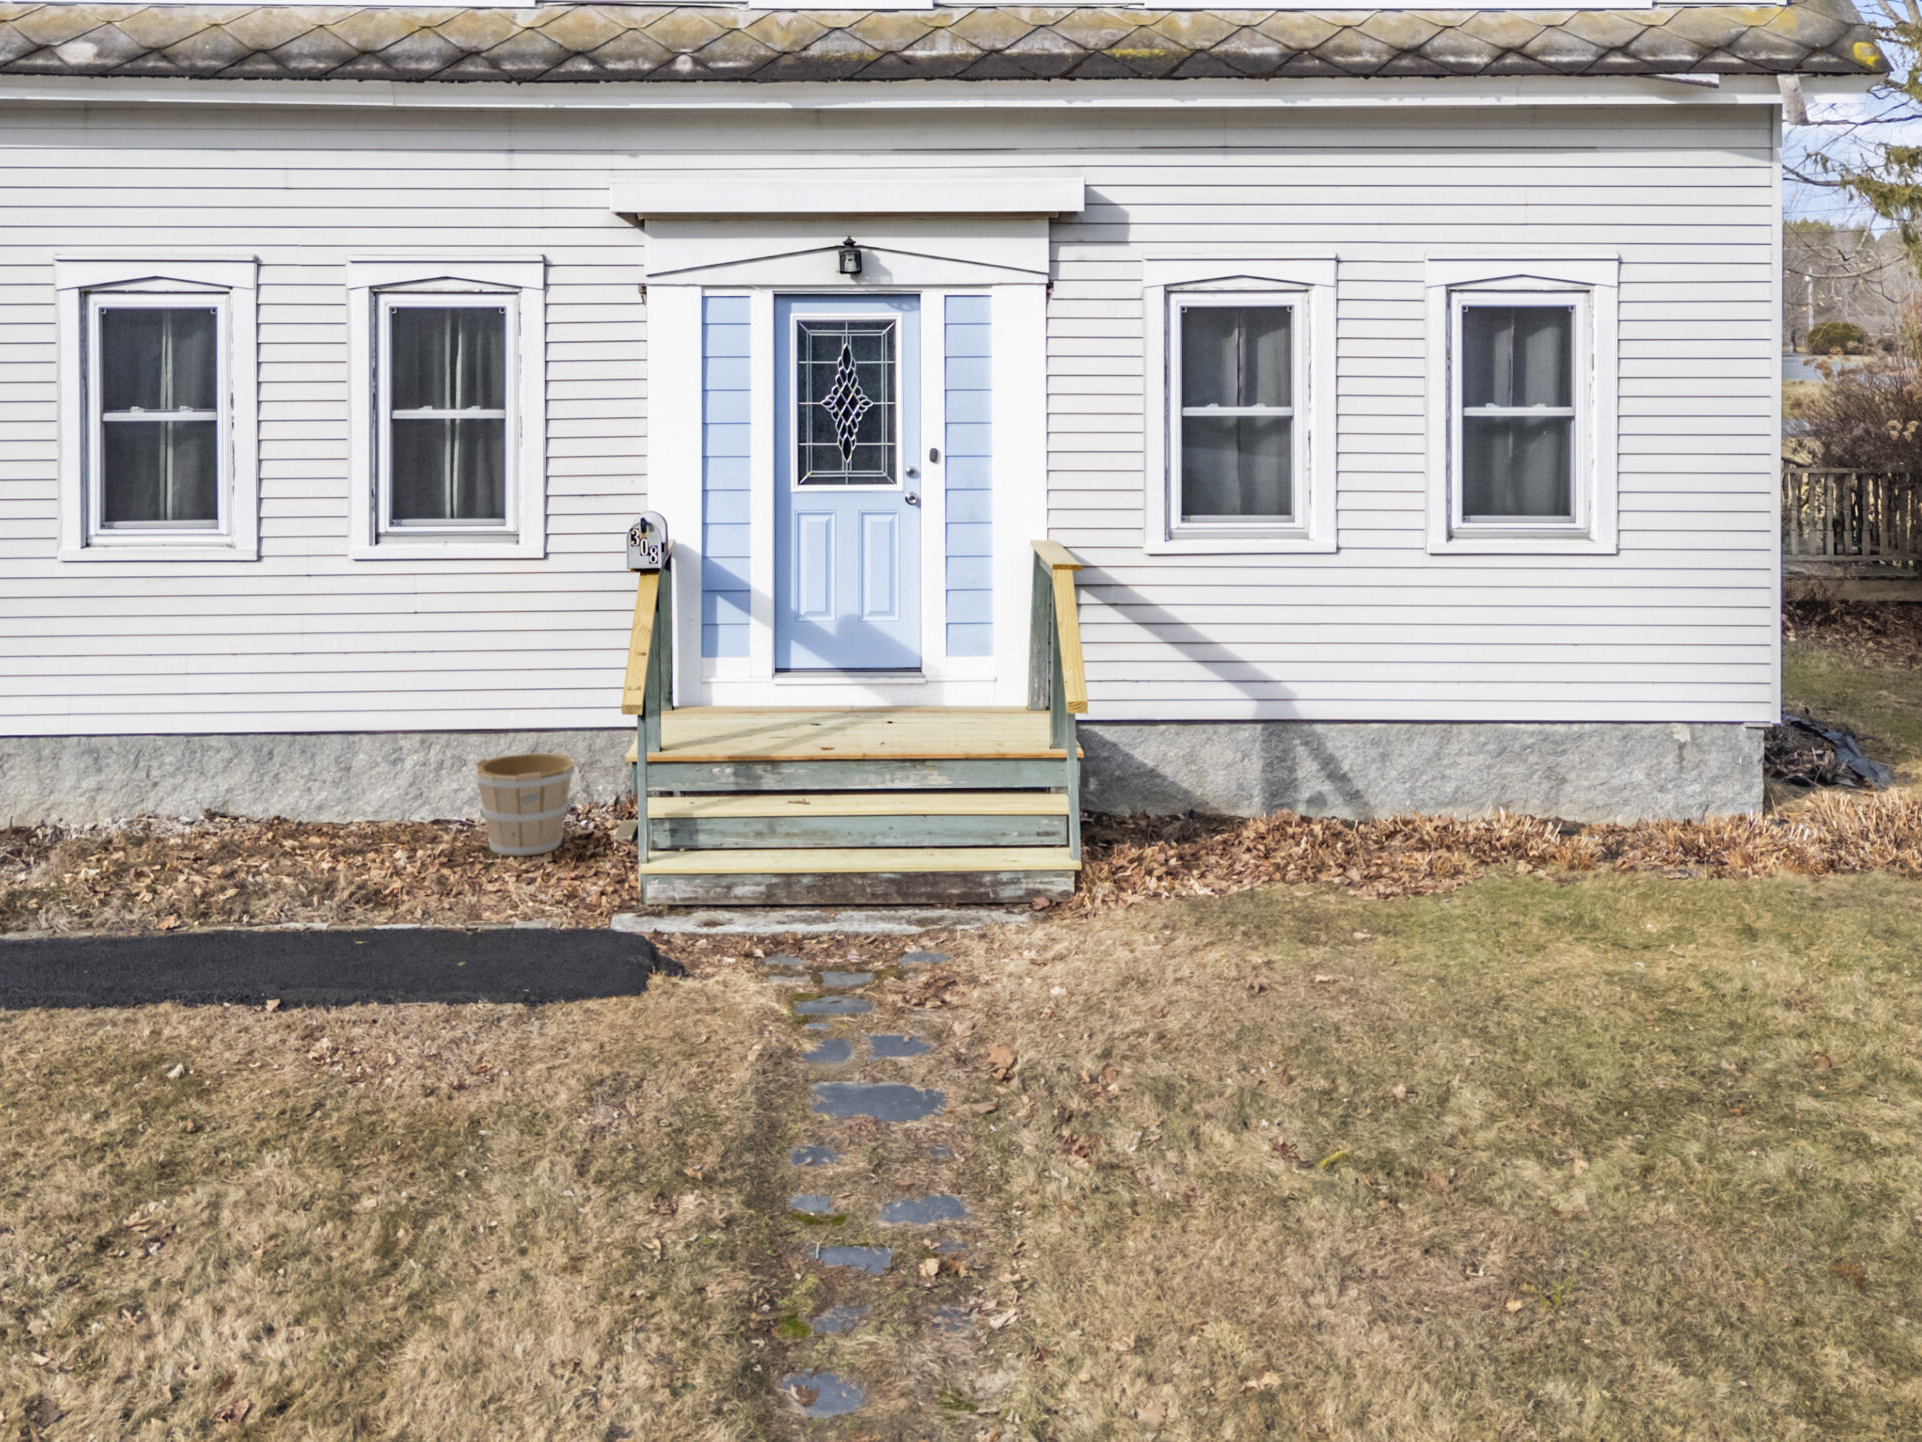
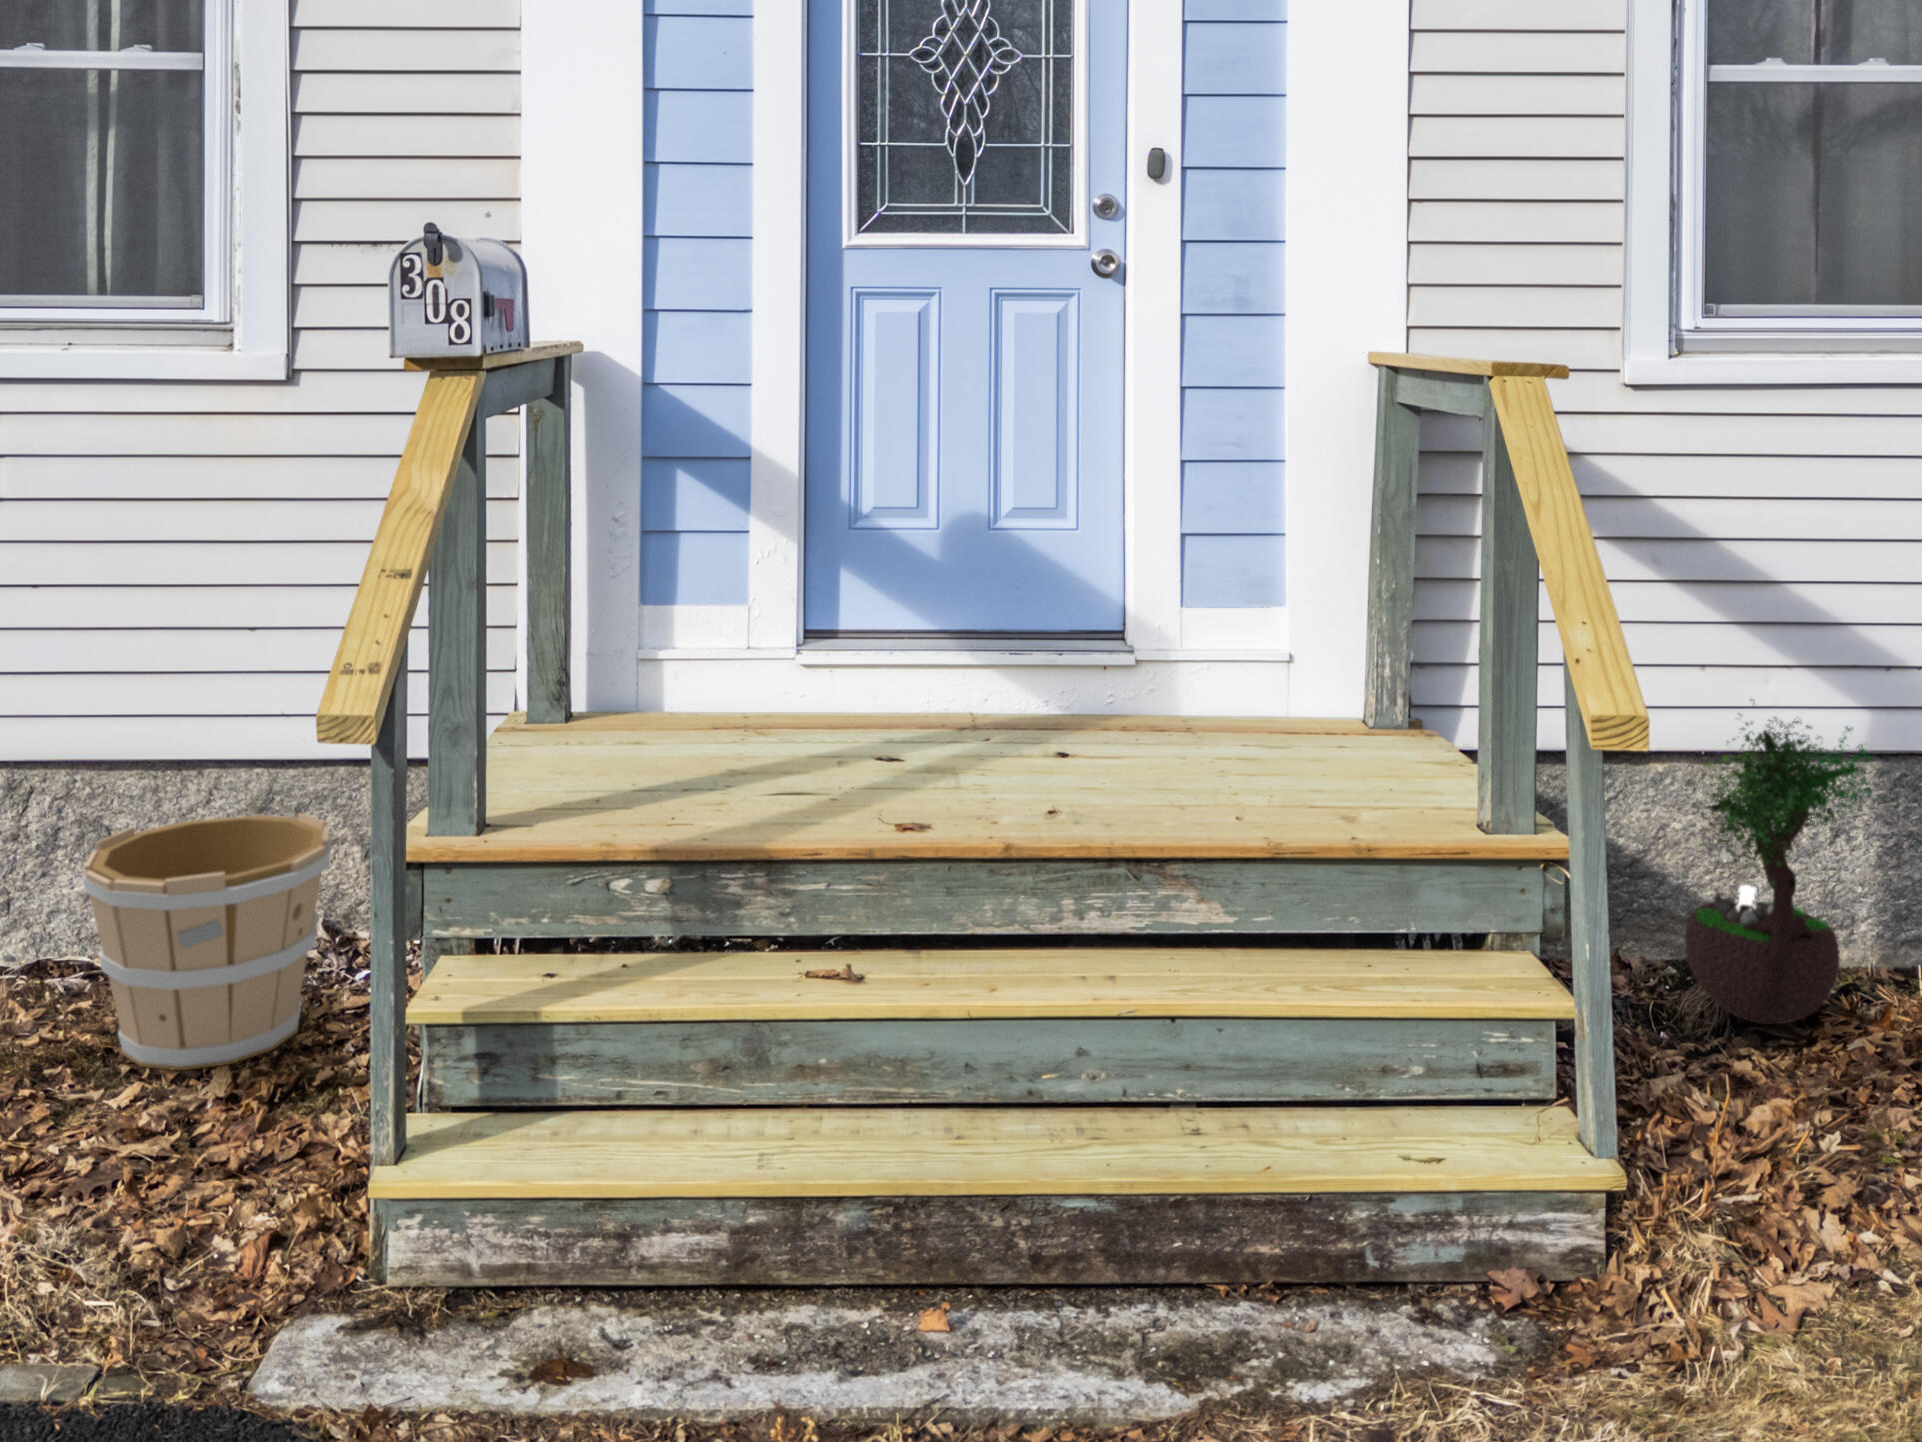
potted tree: none [1155,696,1240,837] -> present [1678,700,1880,1024]

